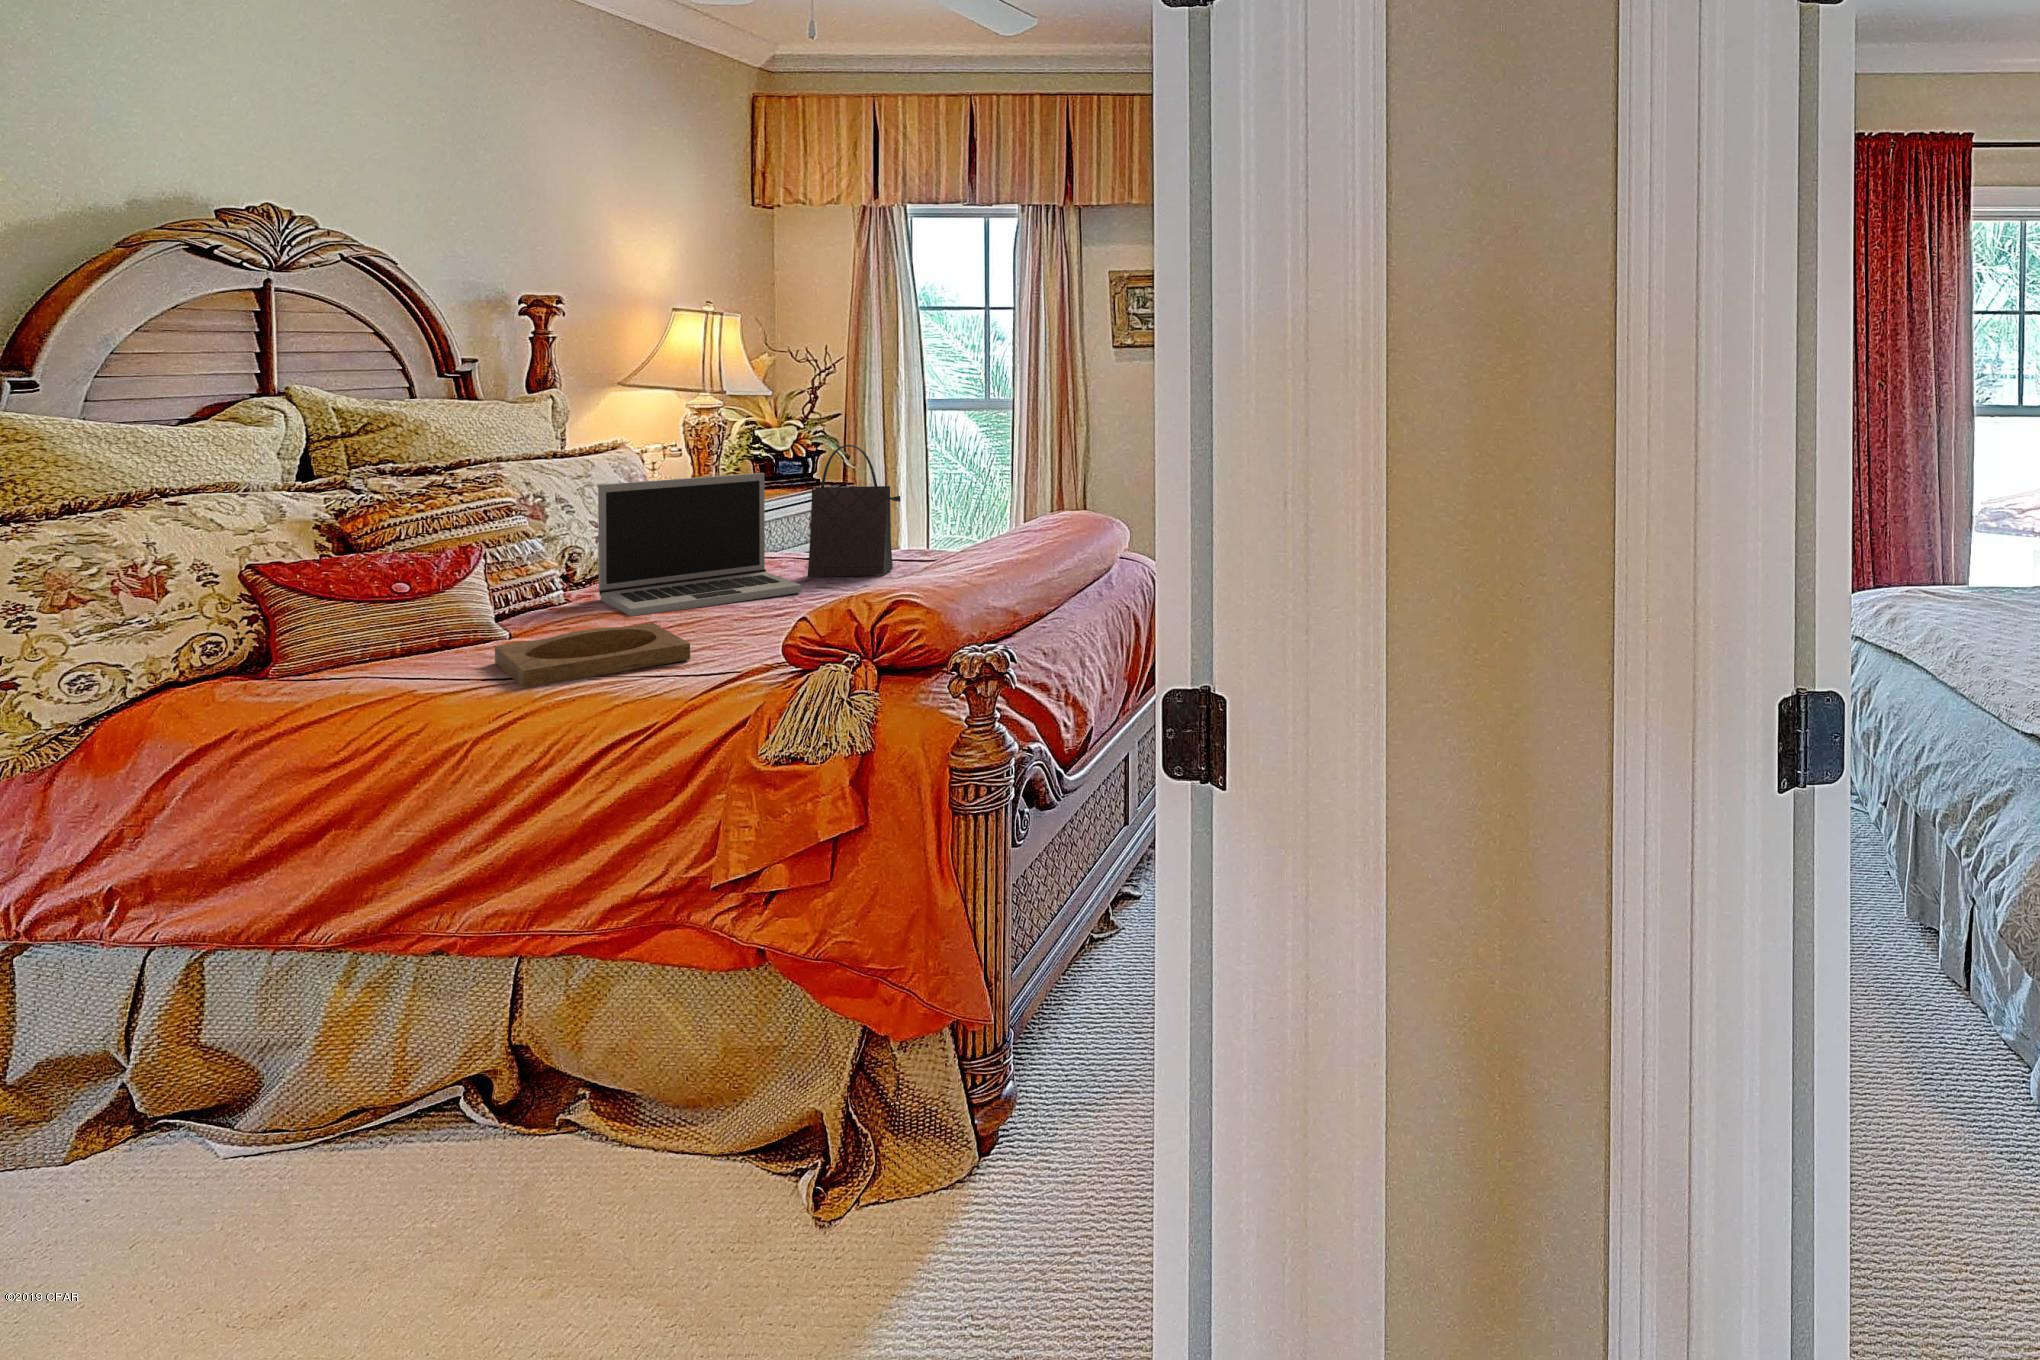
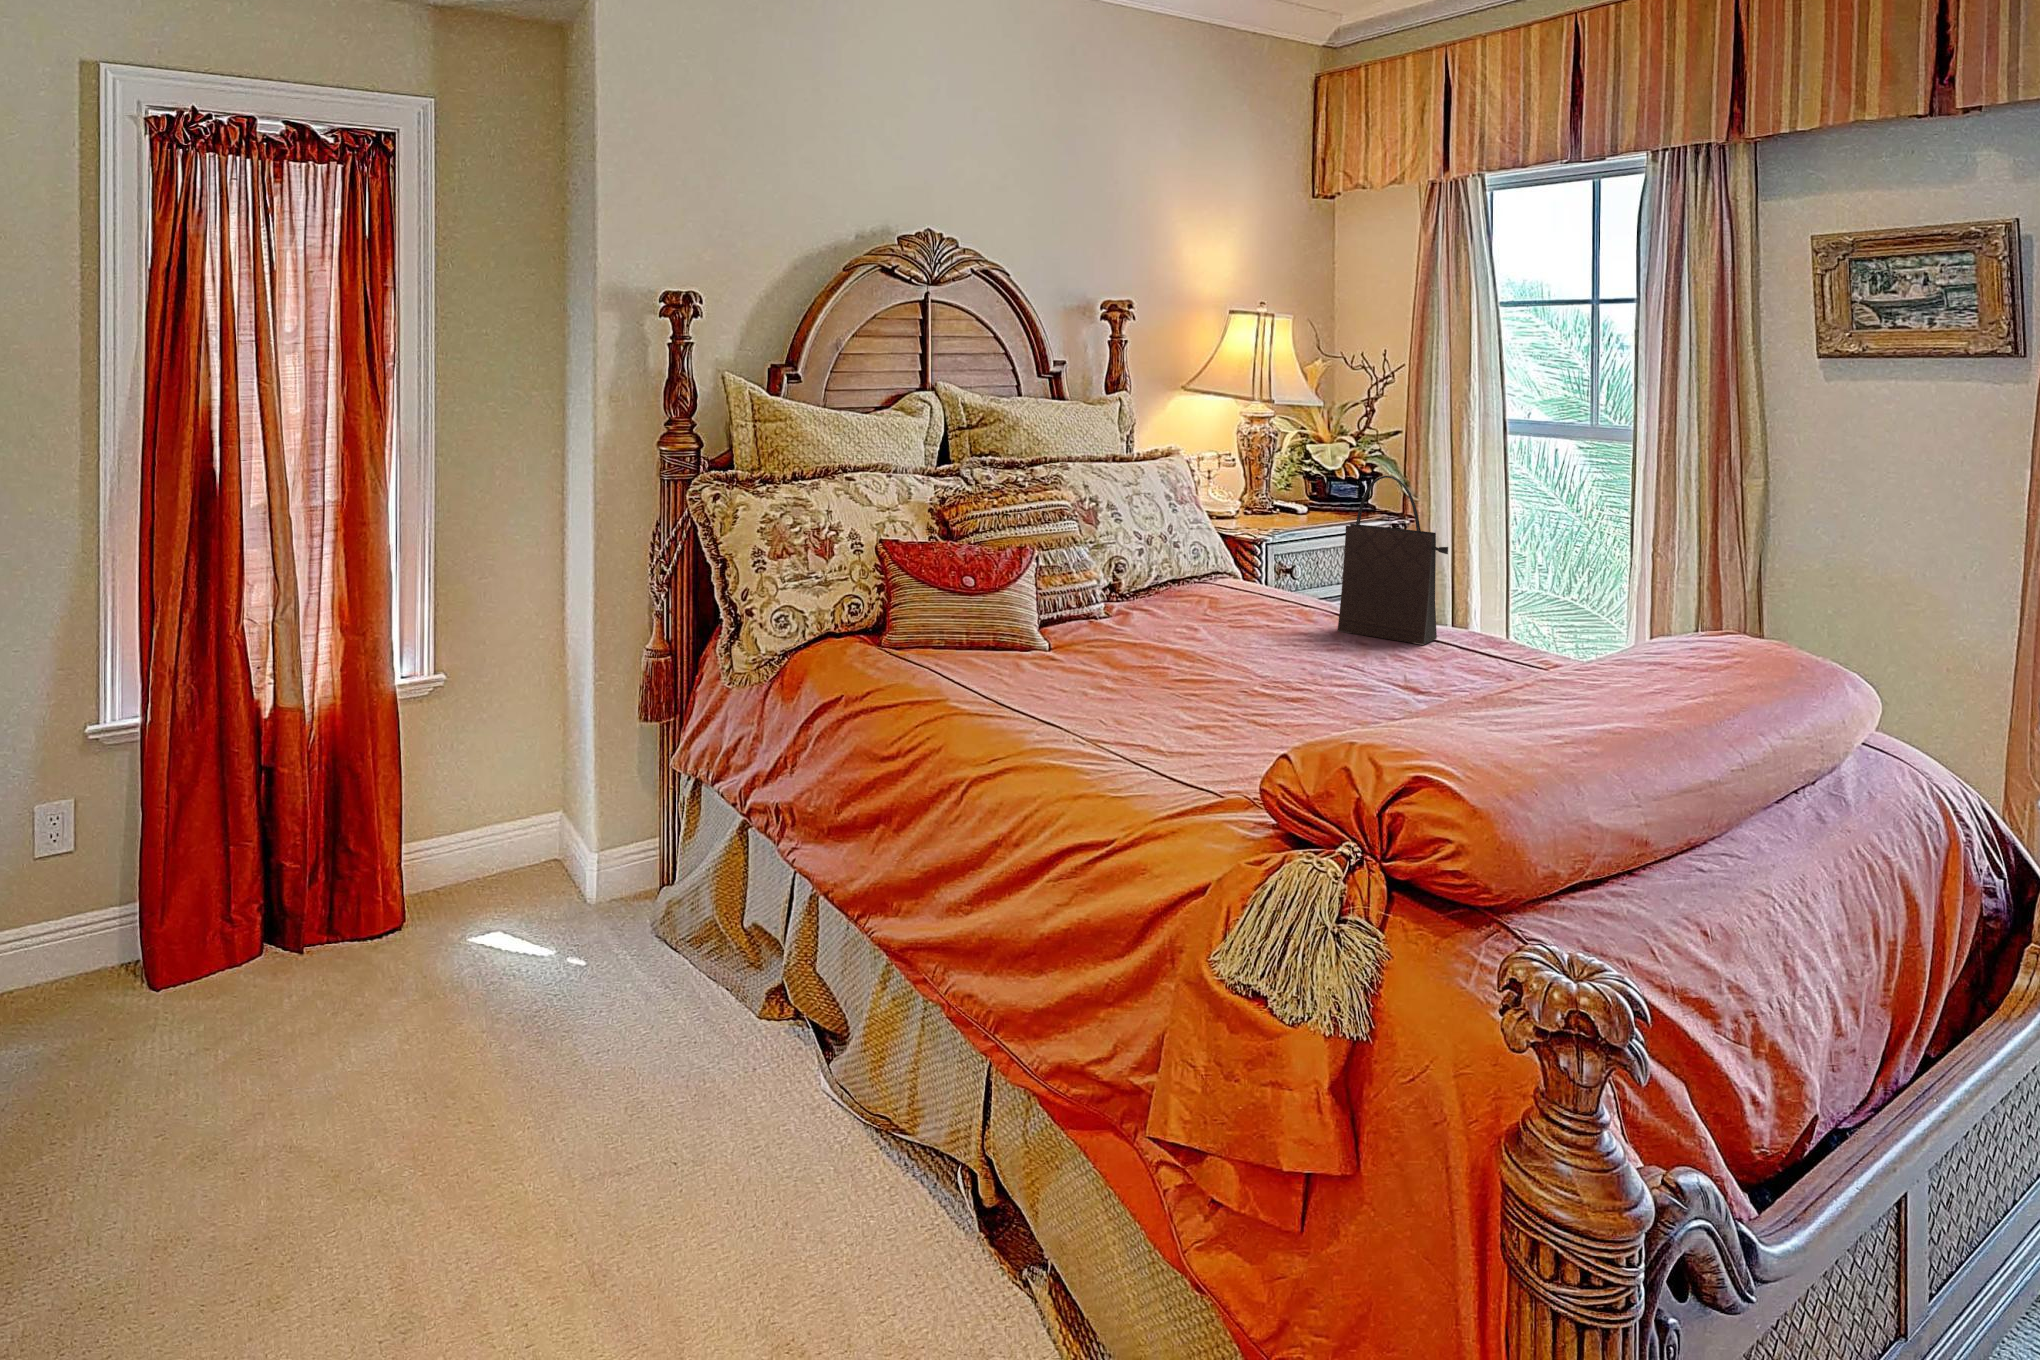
laptop: present [598,473,802,616] -> none [1135,496,1326,650]
tray: present [495,623,690,688] -> none [1030,656,1191,715]

